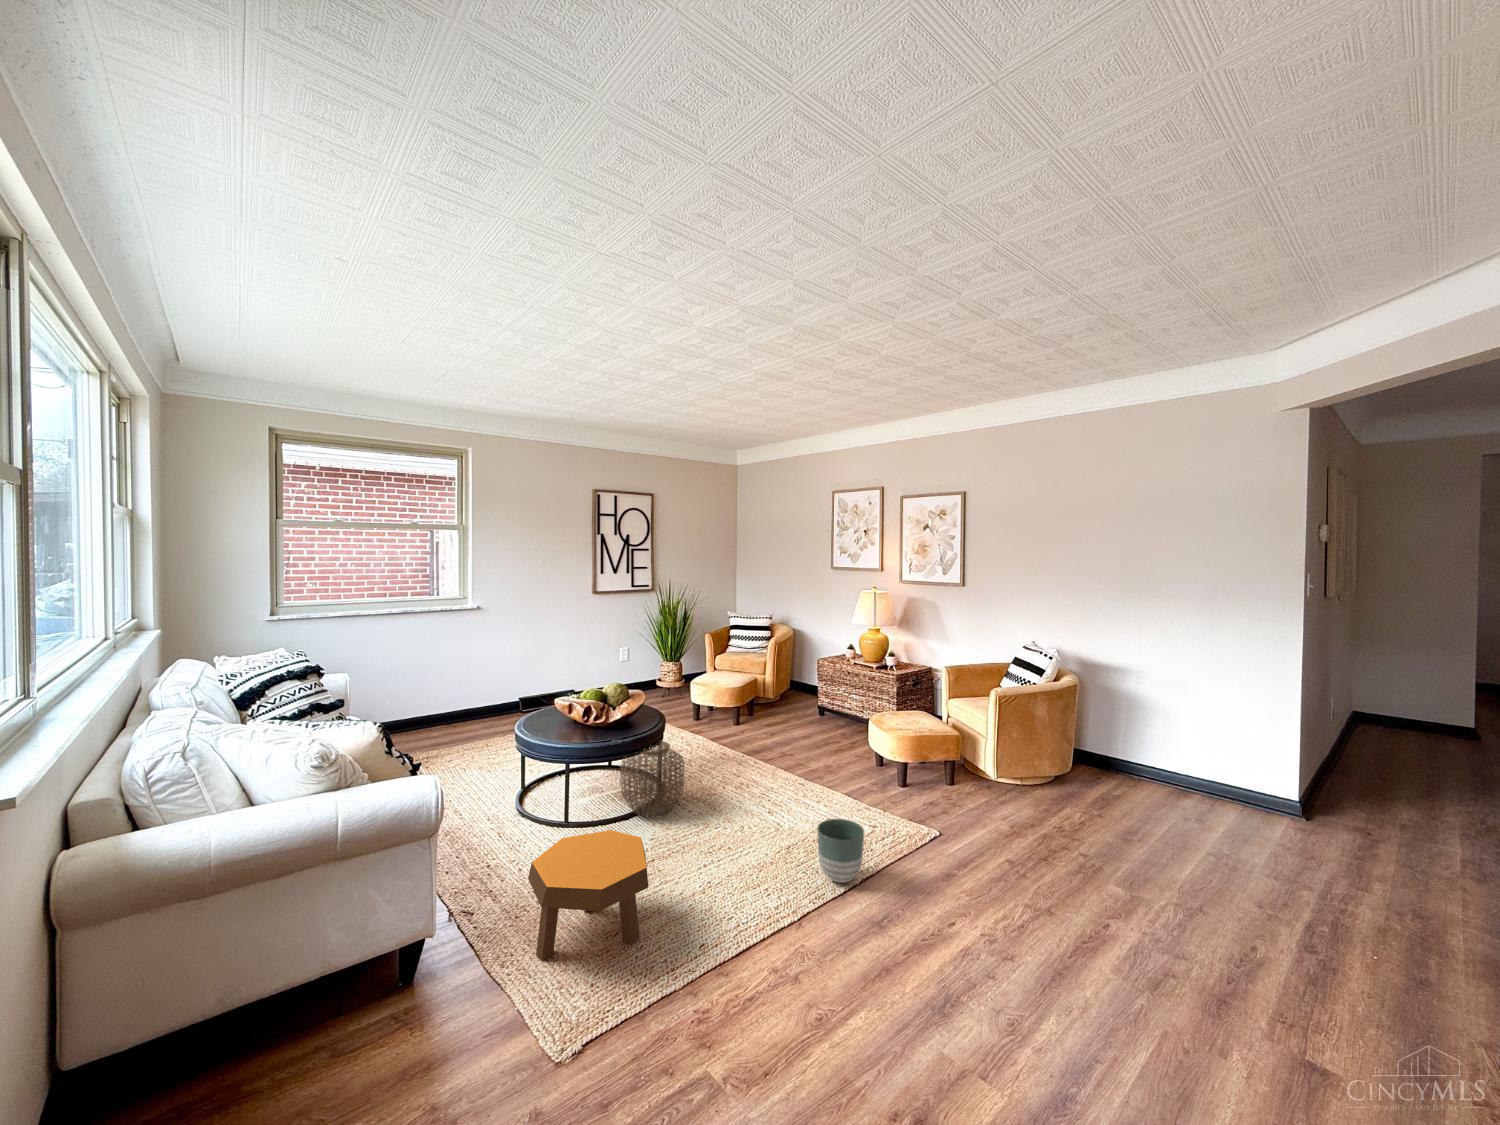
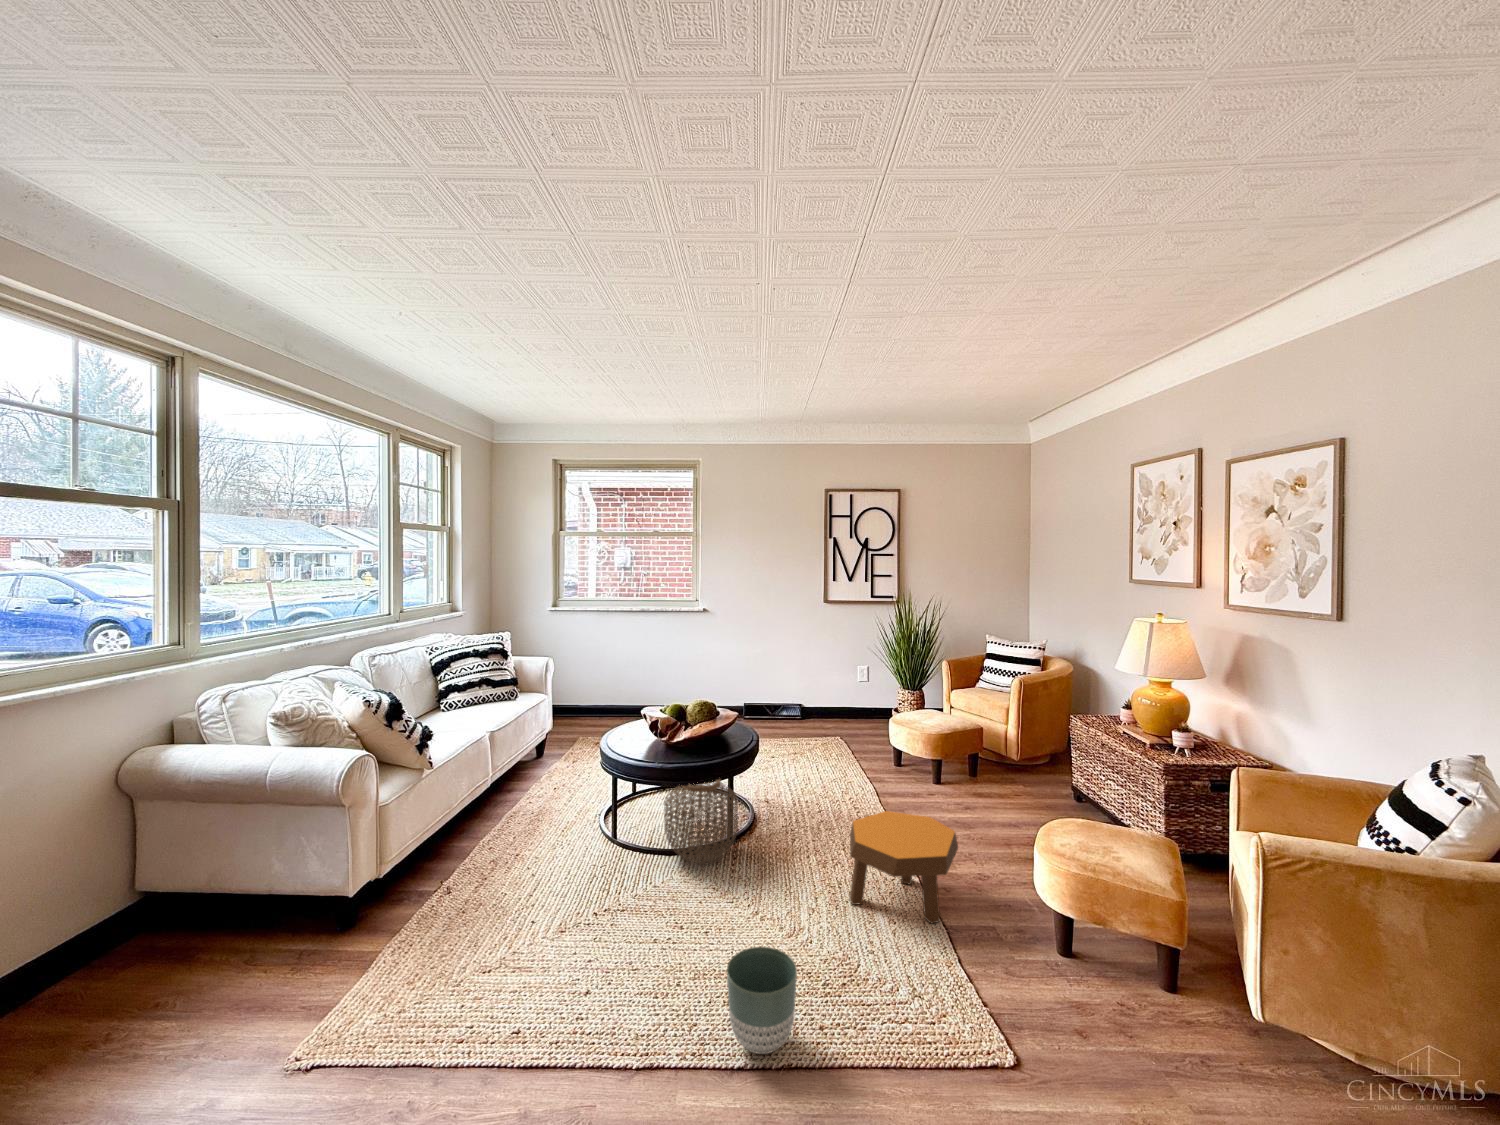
footstool: present [528,830,649,961] -> present [850,811,958,924]

